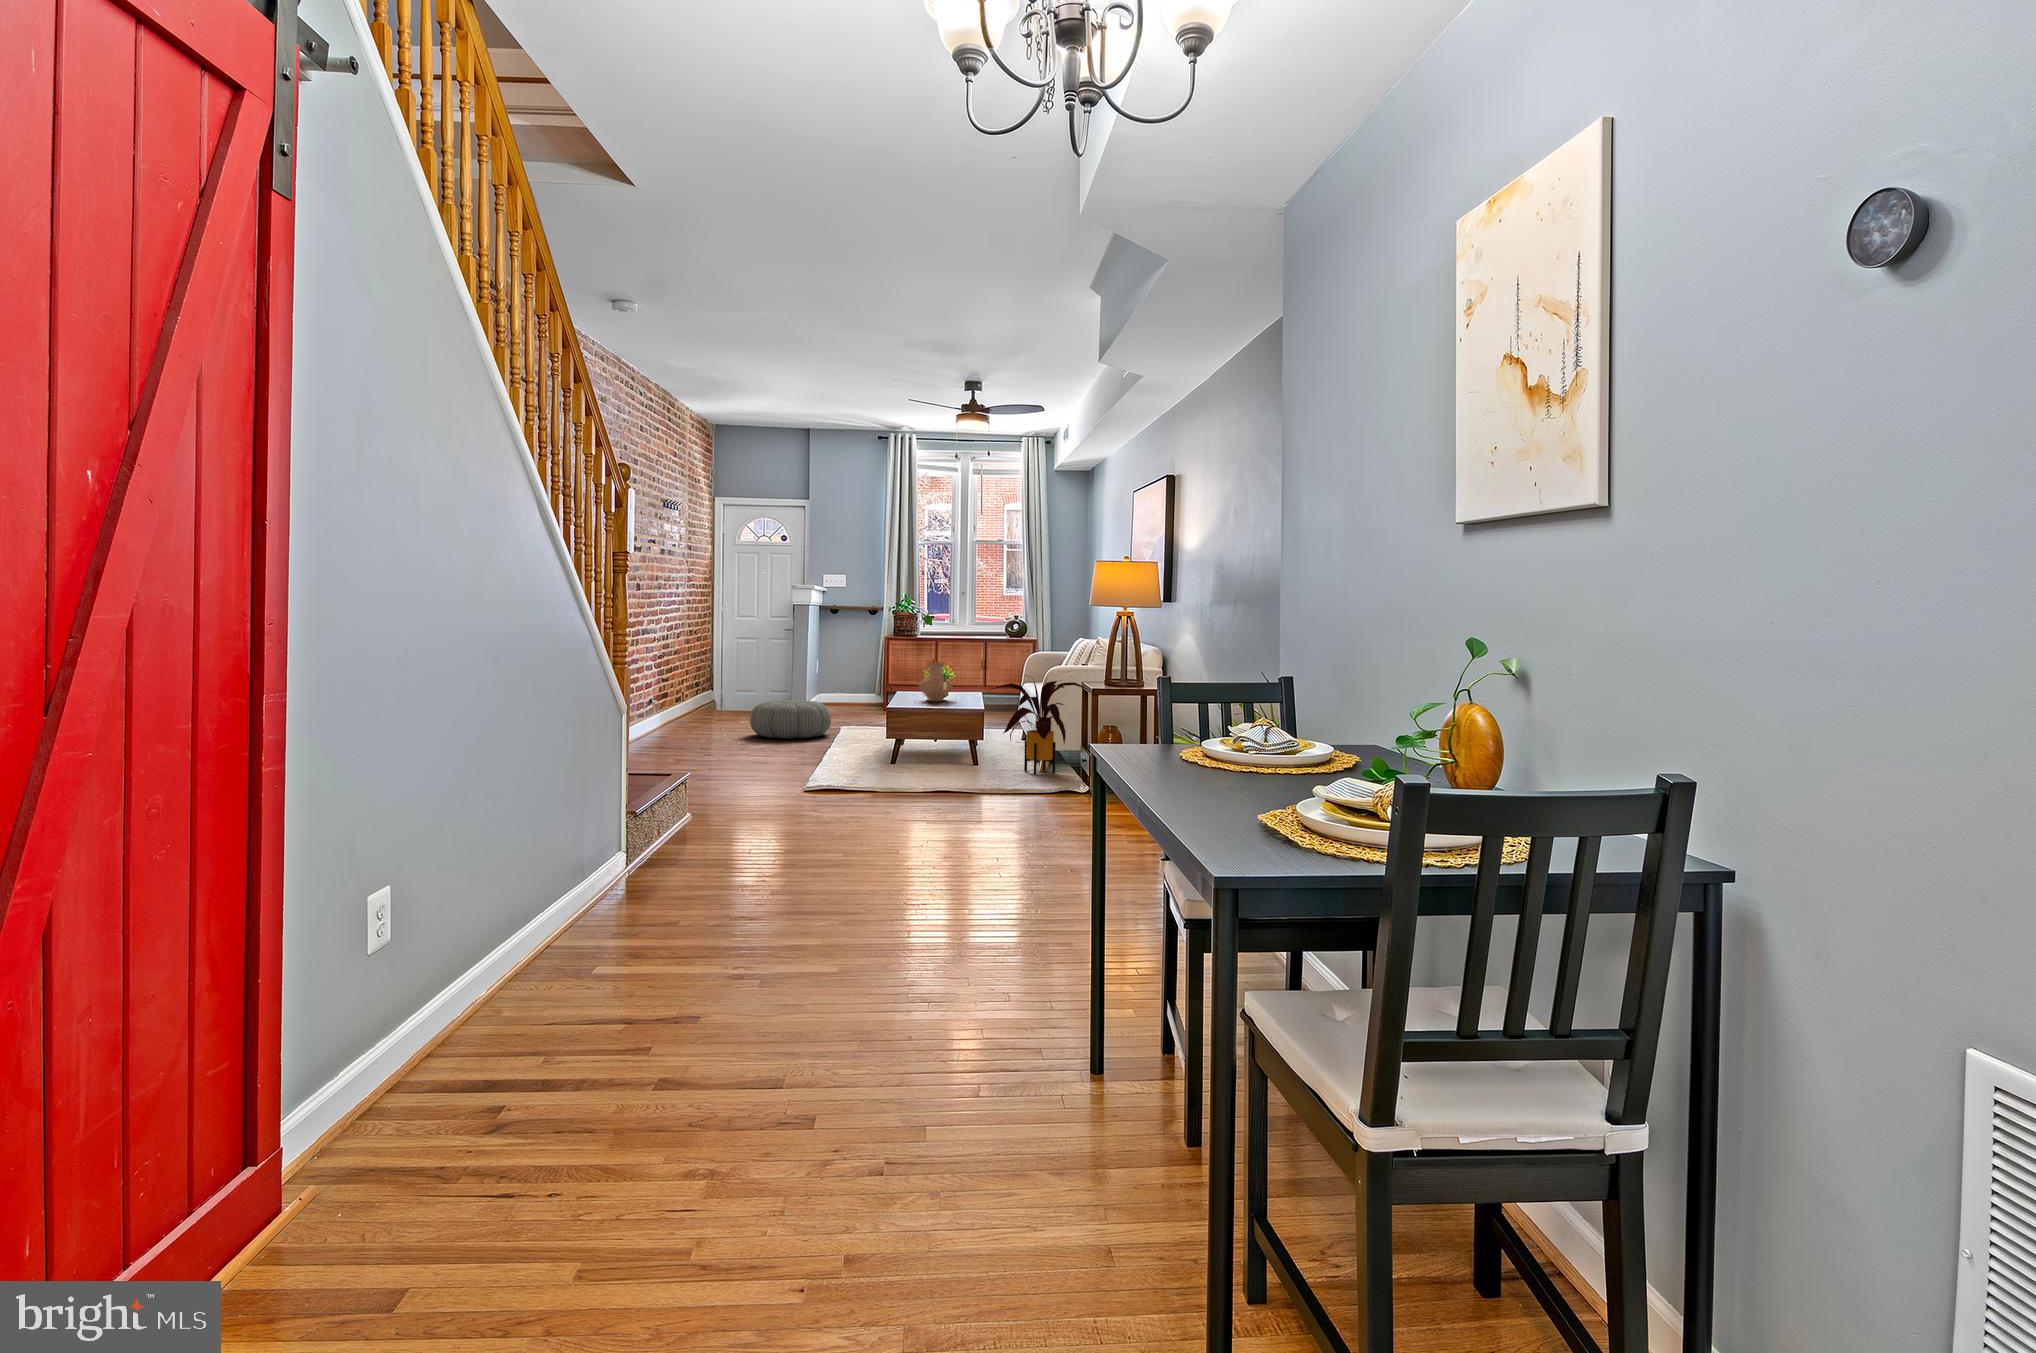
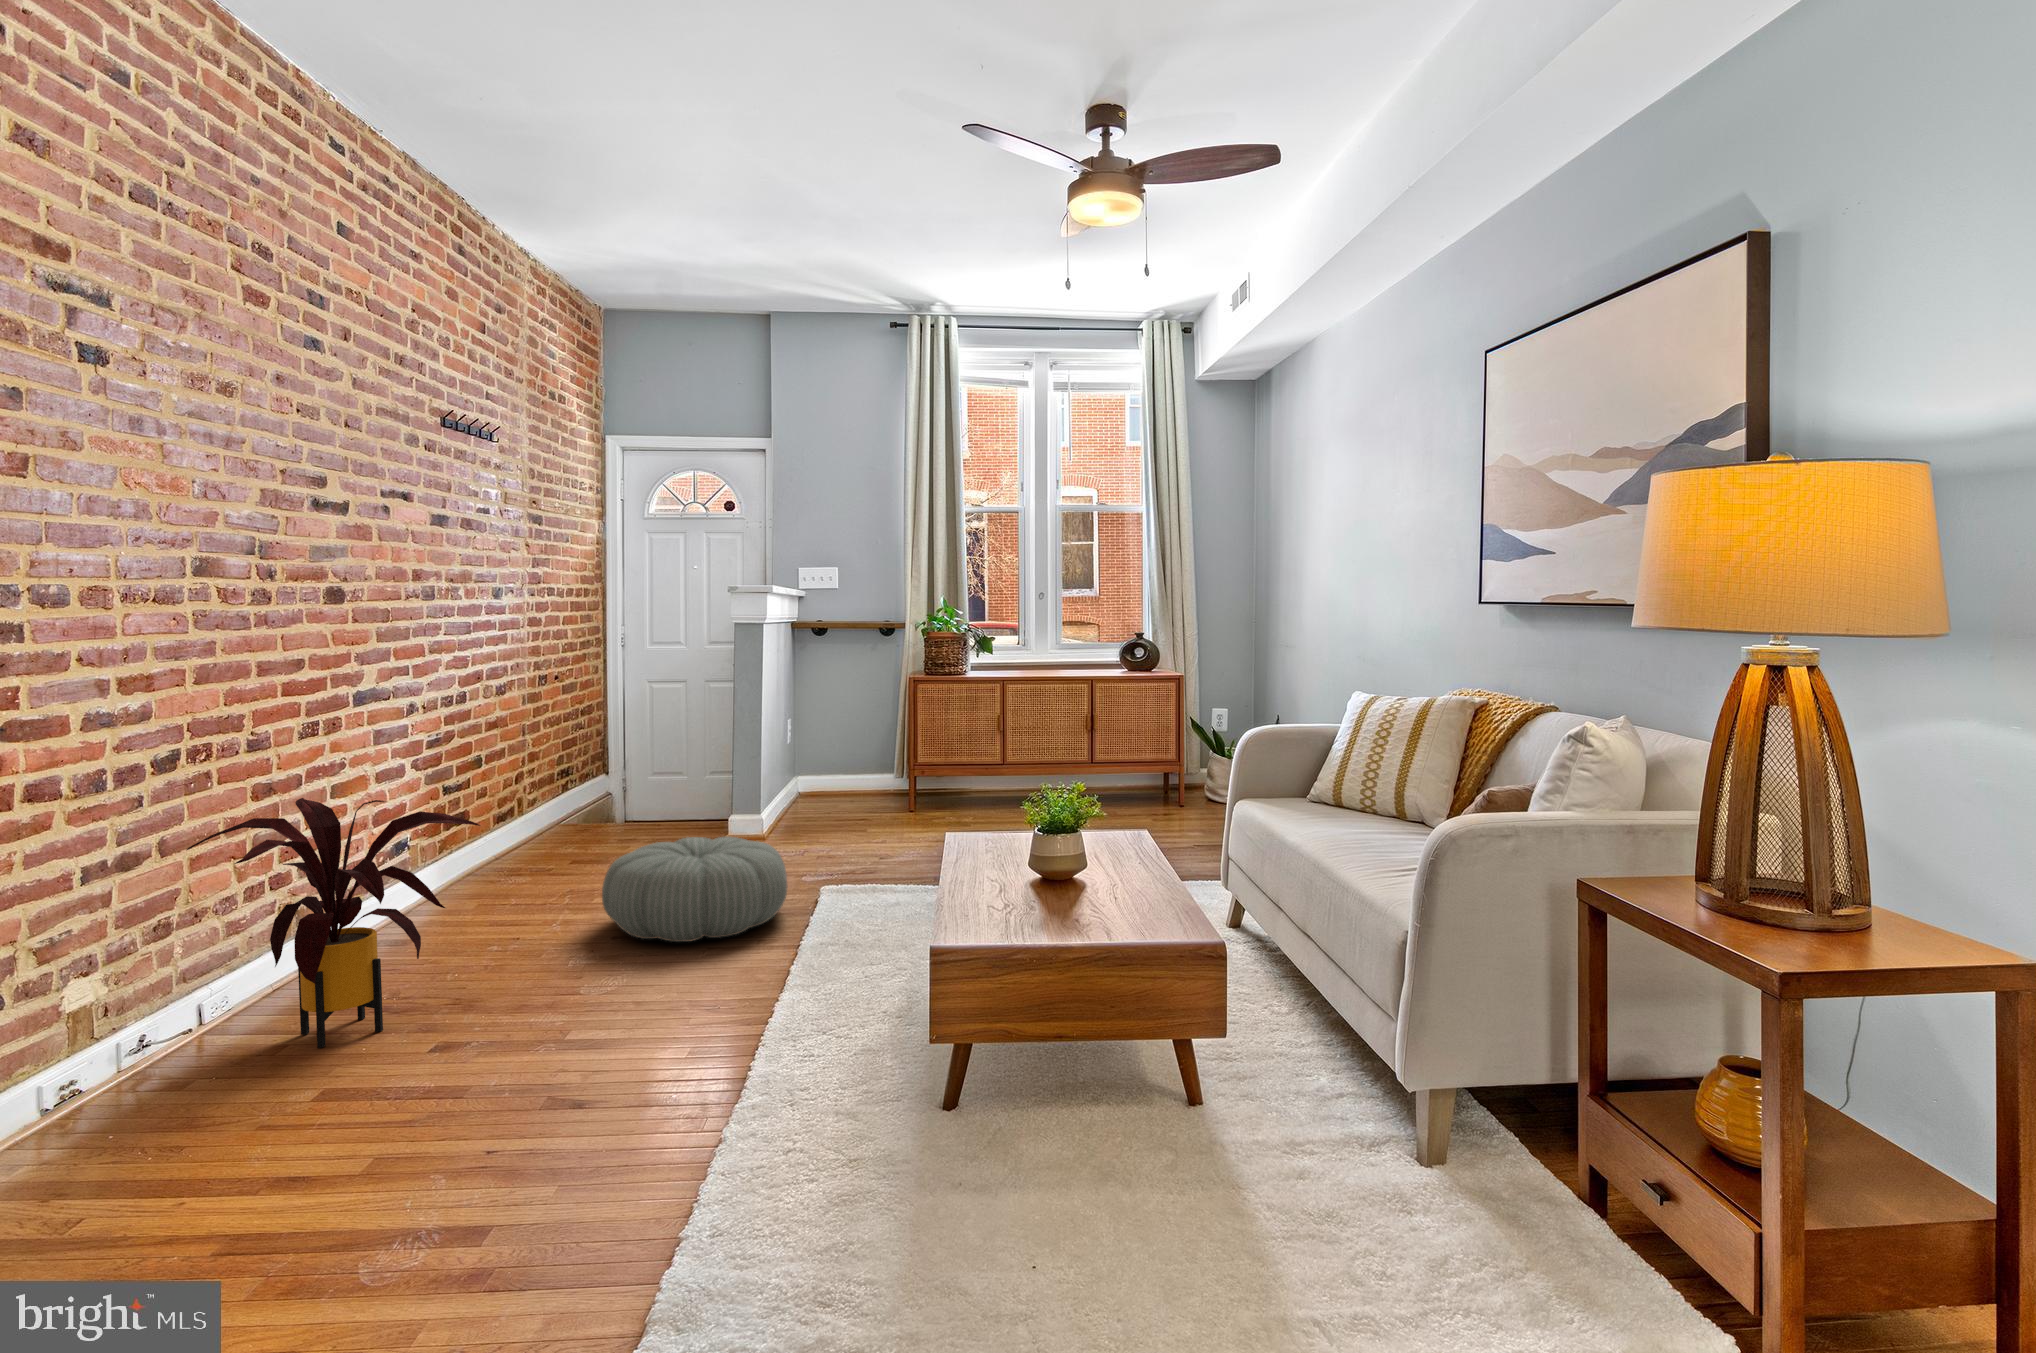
vase: present [919,662,952,701] -> none [1002,791,1096,911]
house plant: present [988,676,1096,774] -> present [187,798,480,1048]

